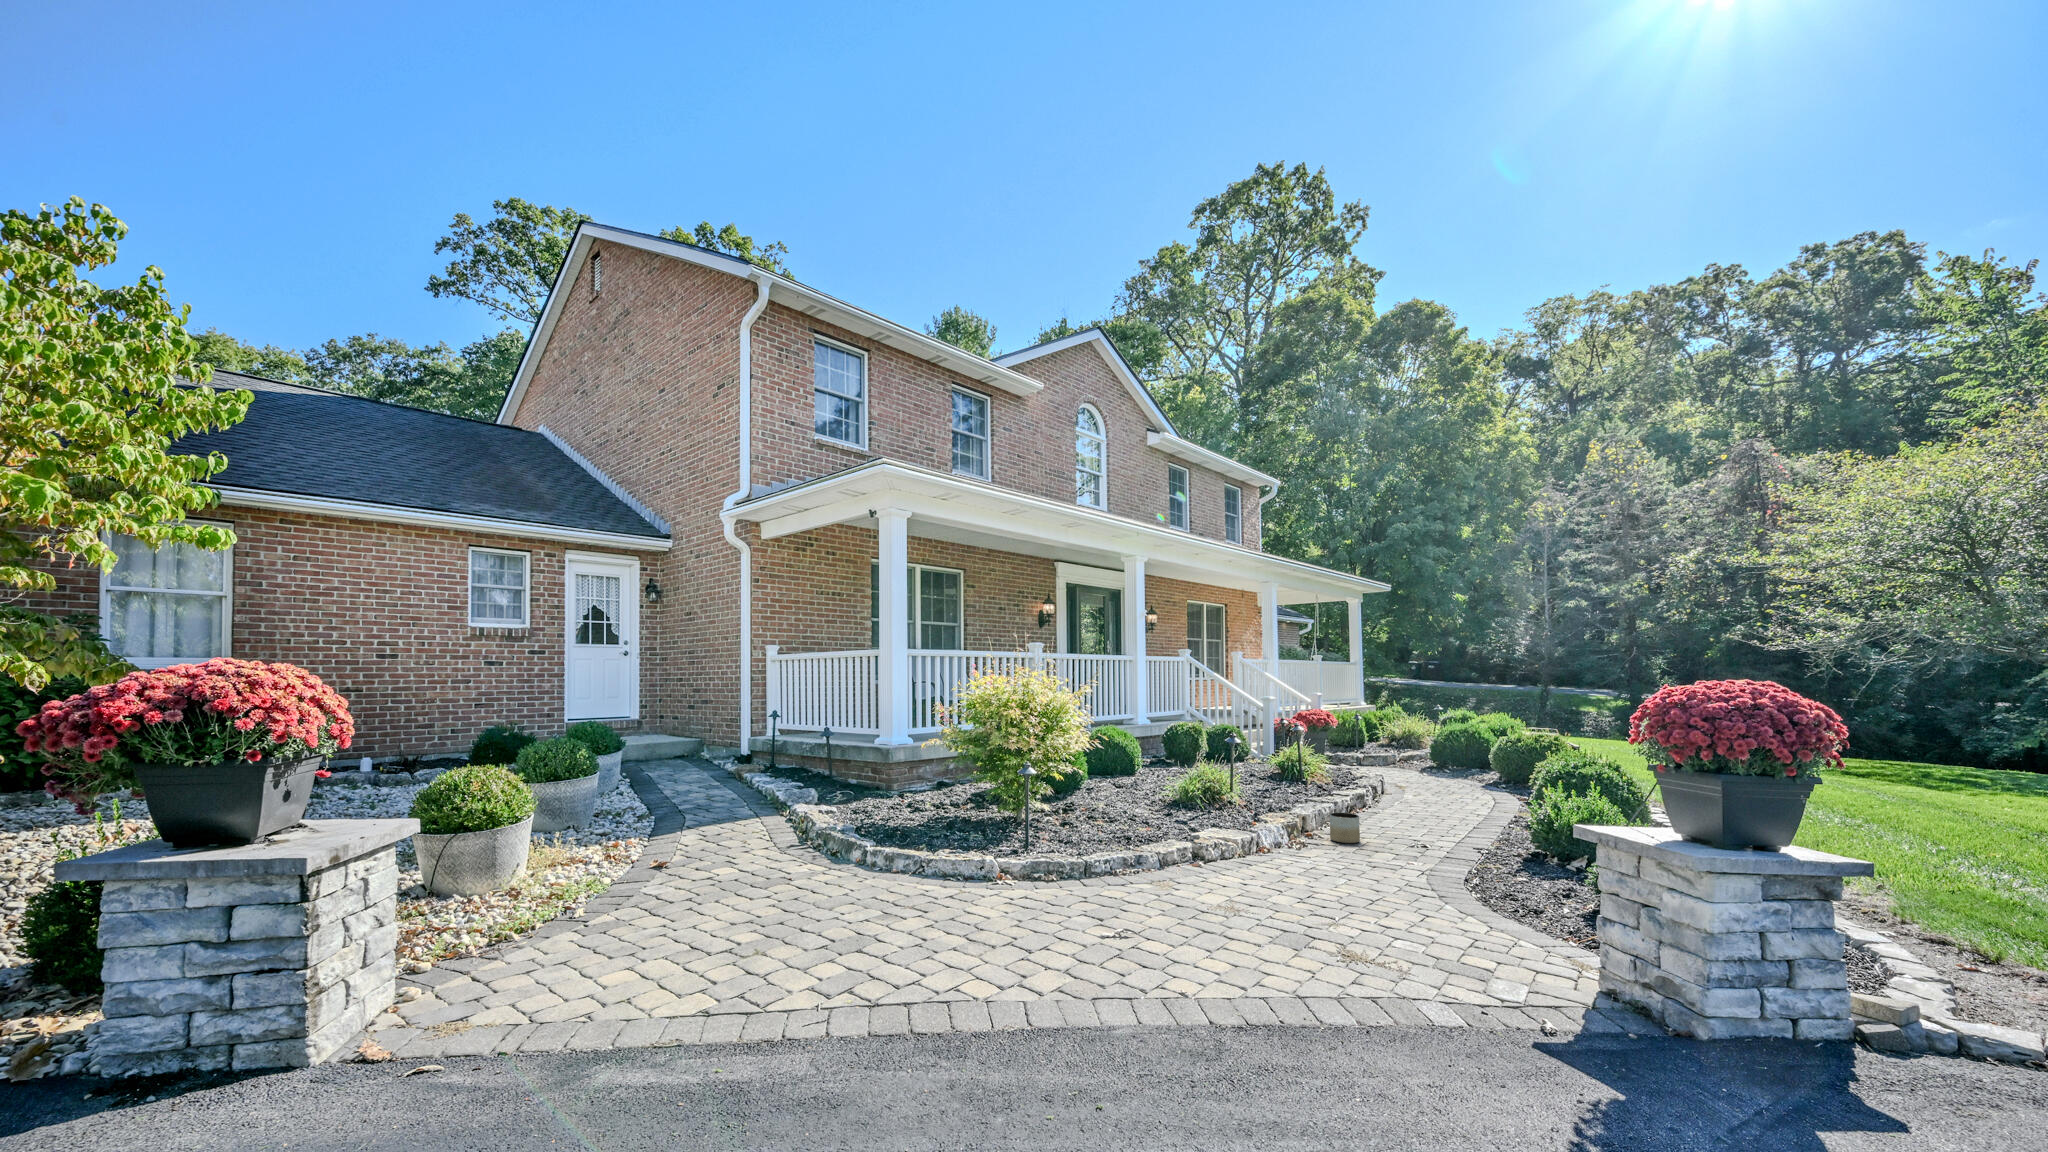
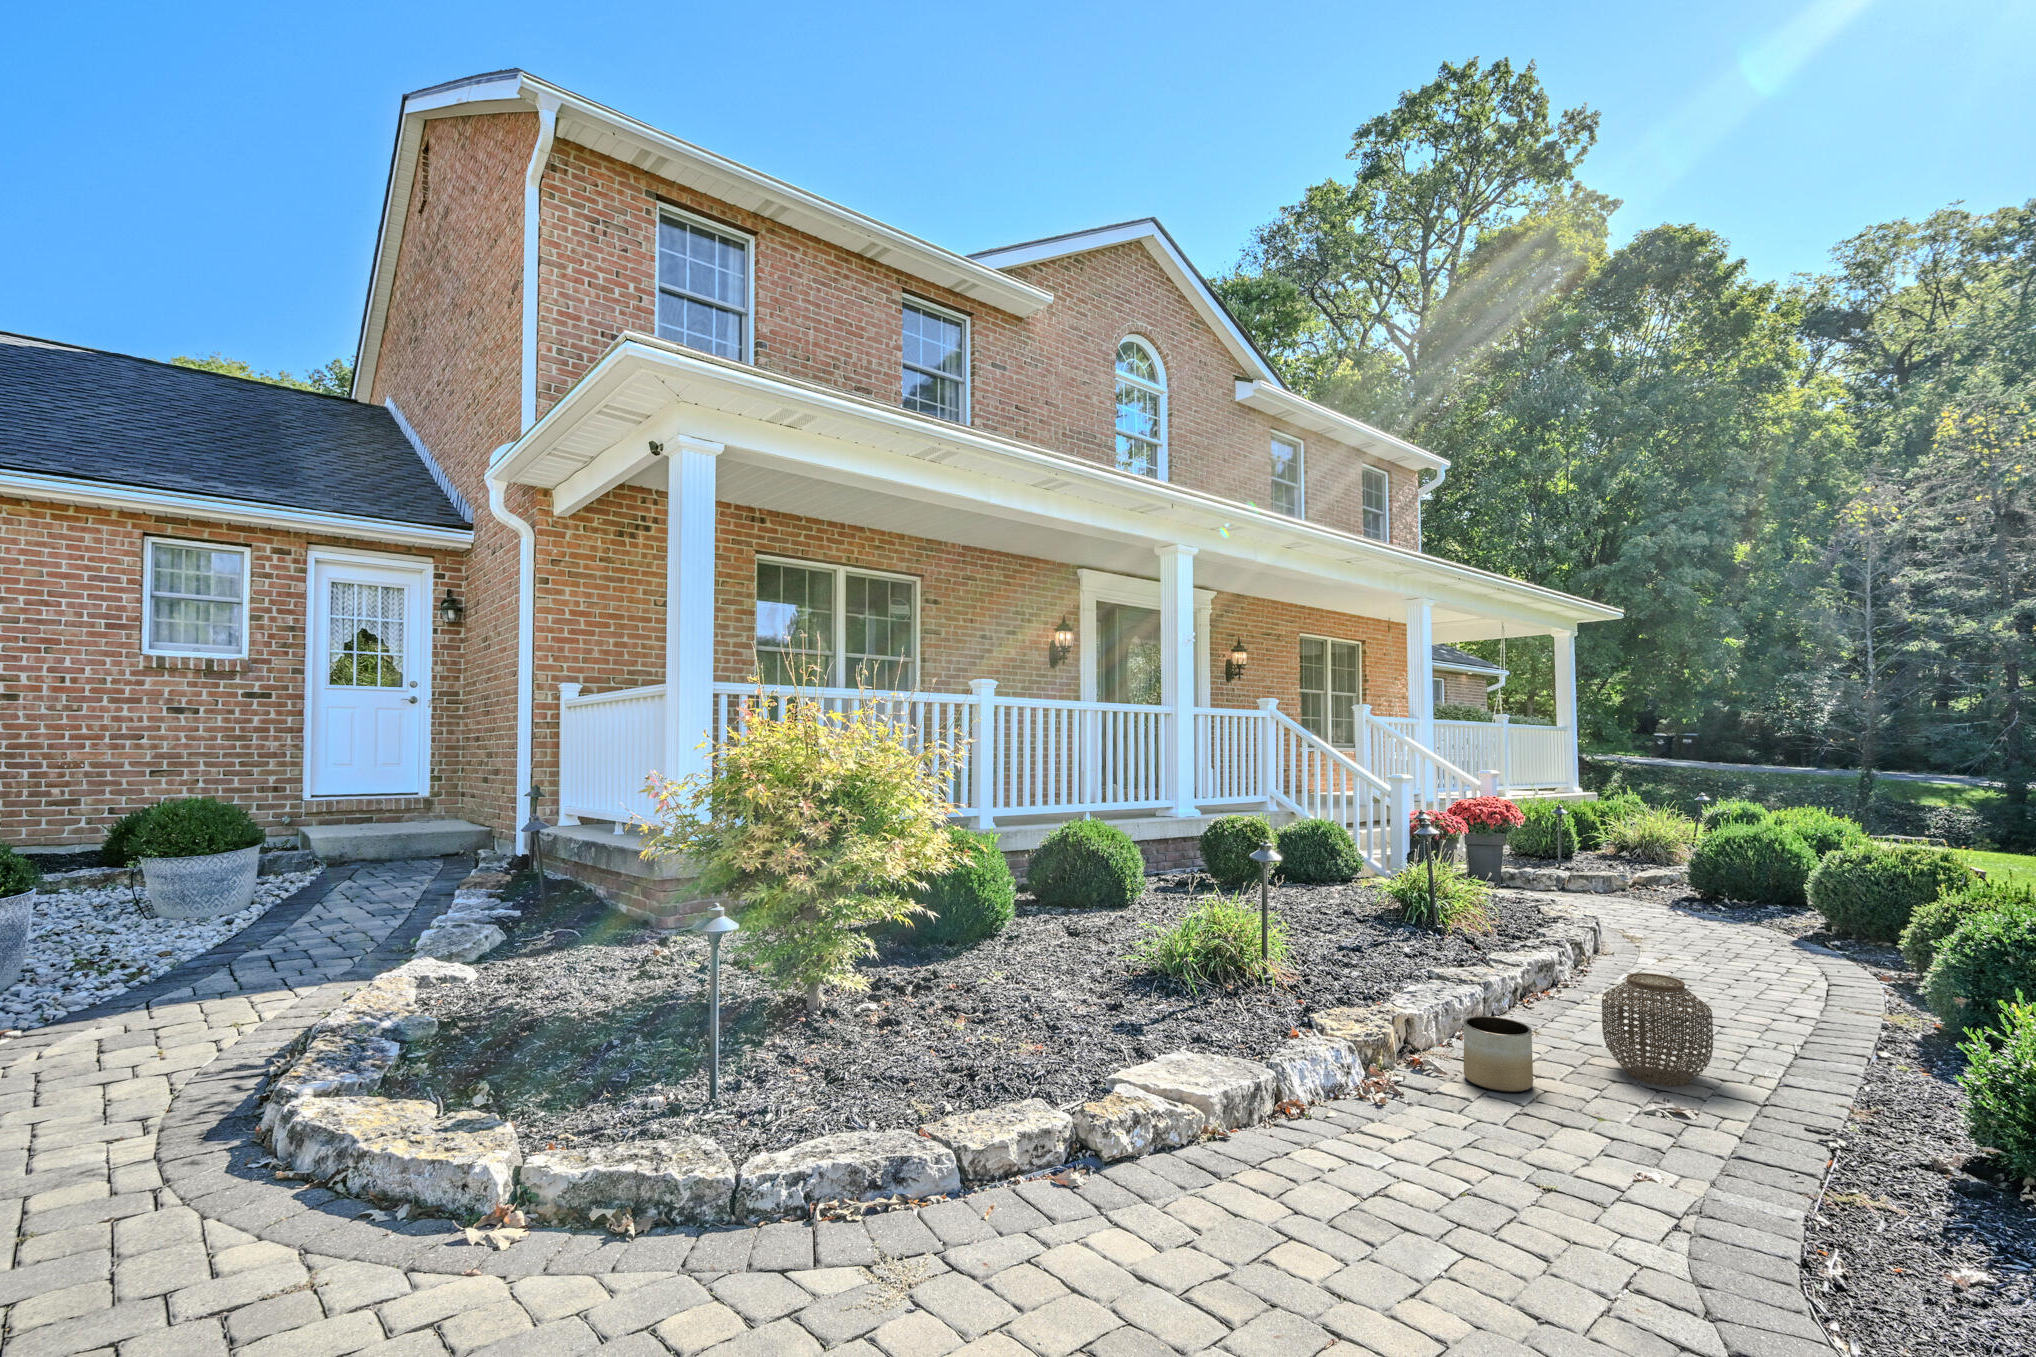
woven basket: none [1388,791,1433,839] -> present [1602,973,1713,1086]

